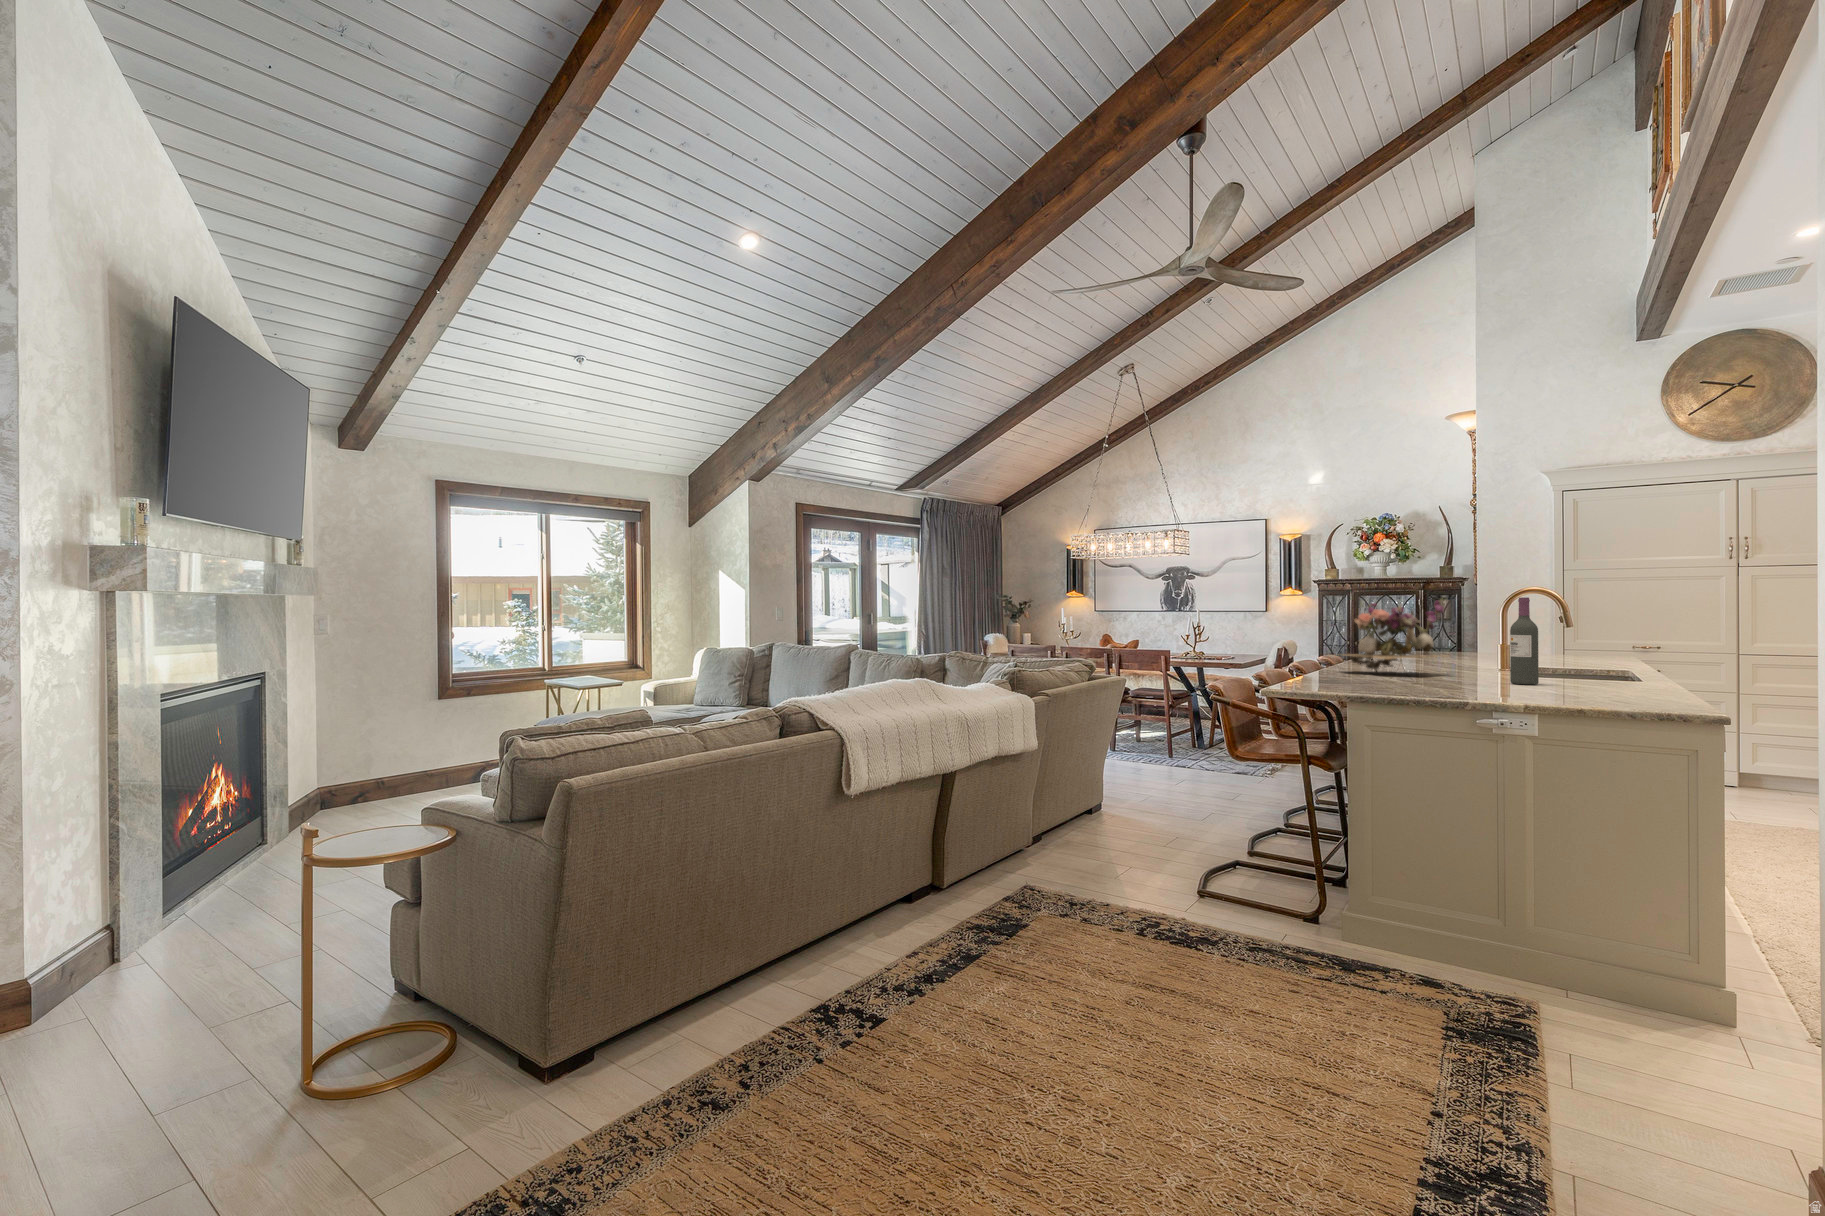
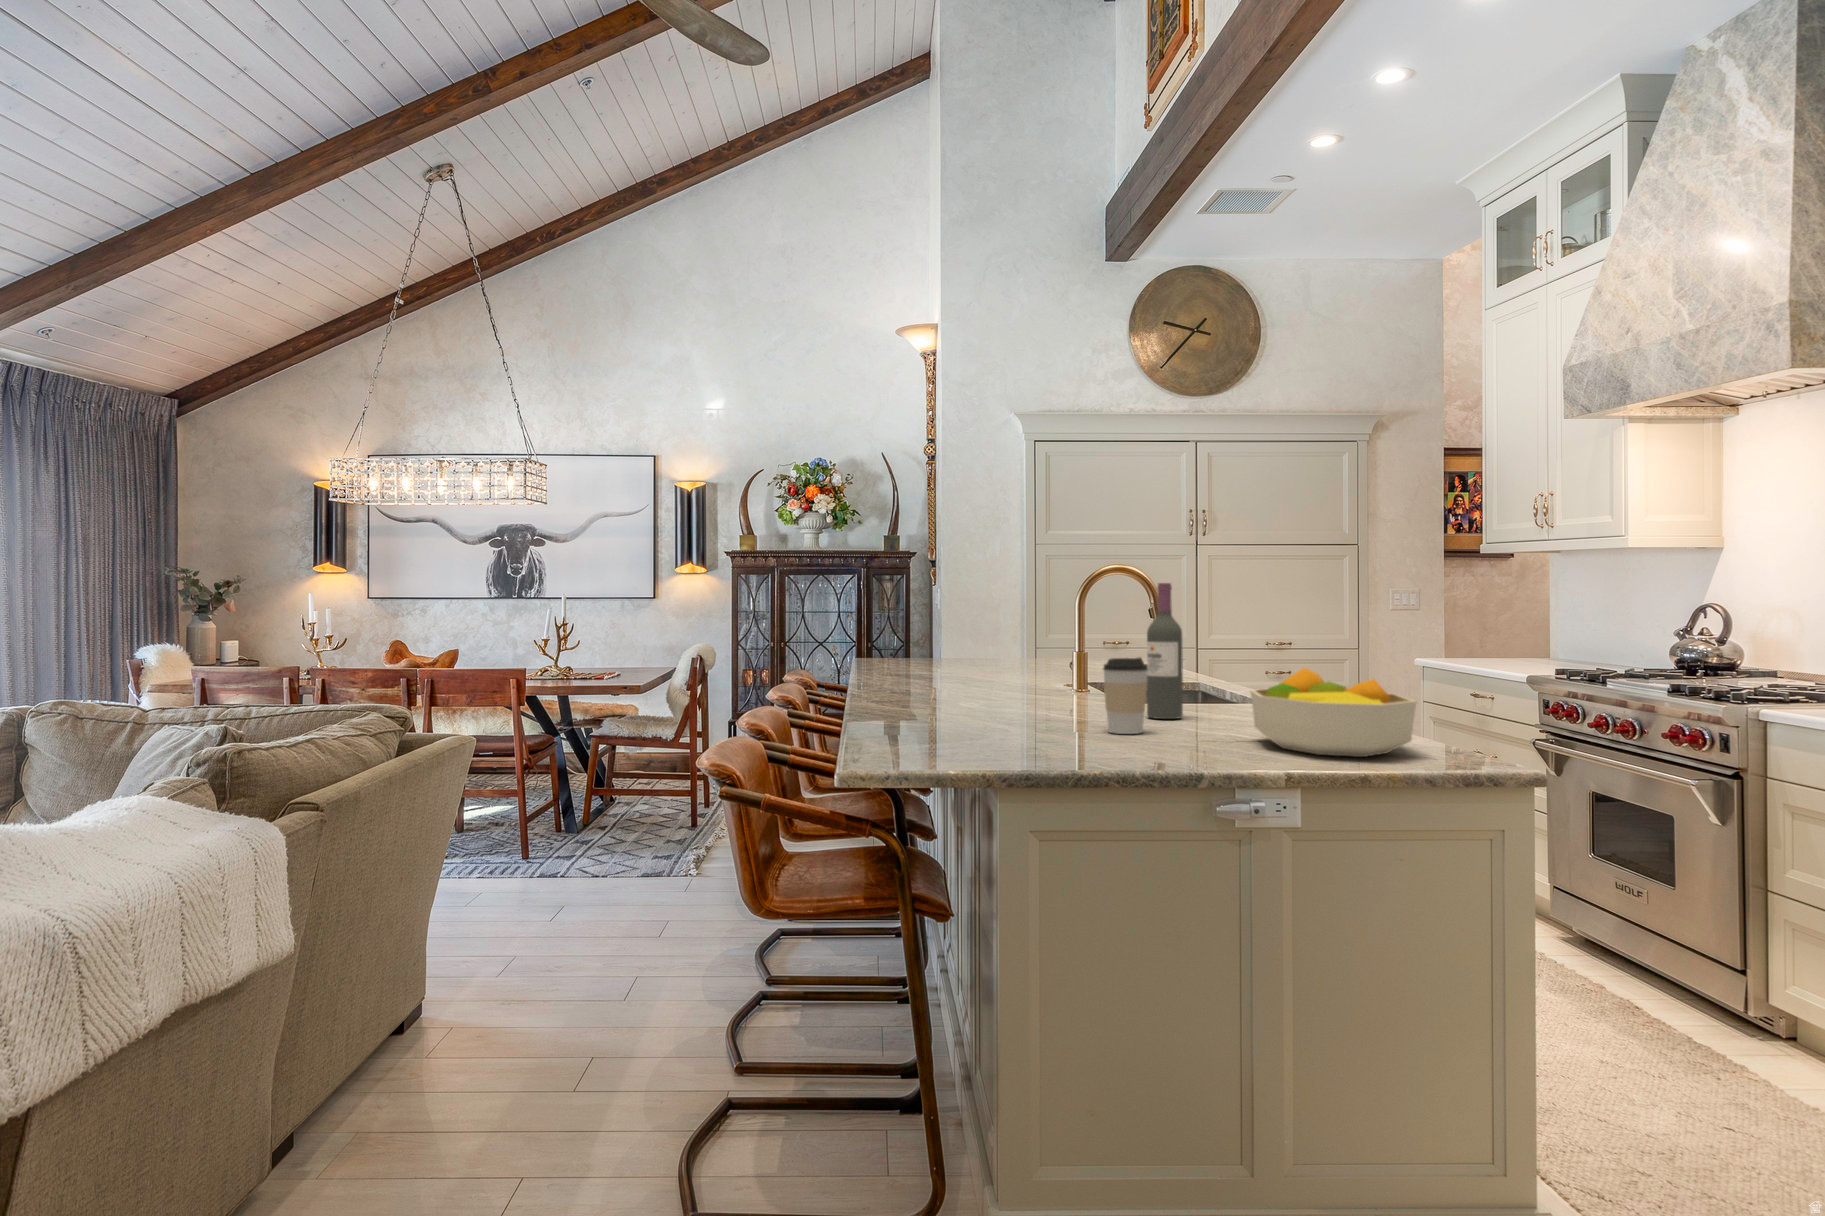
flower arrangement: present [1343,600,1444,671] -> none [881,582,1042,708]
coffee cup: none [1451,642,1484,687] -> present [1103,657,1148,734]
fruit bowl: none [1536,650,1655,702] -> present [1251,668,1417,757]

